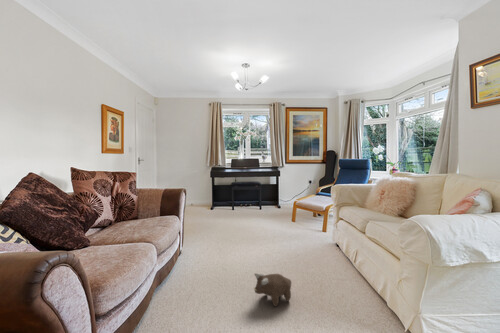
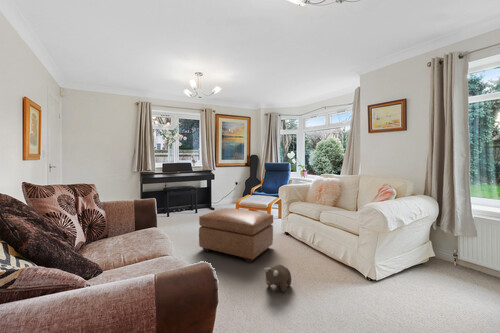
ottoman: none [231,206,308,266] -> present [199,208,273,262]

